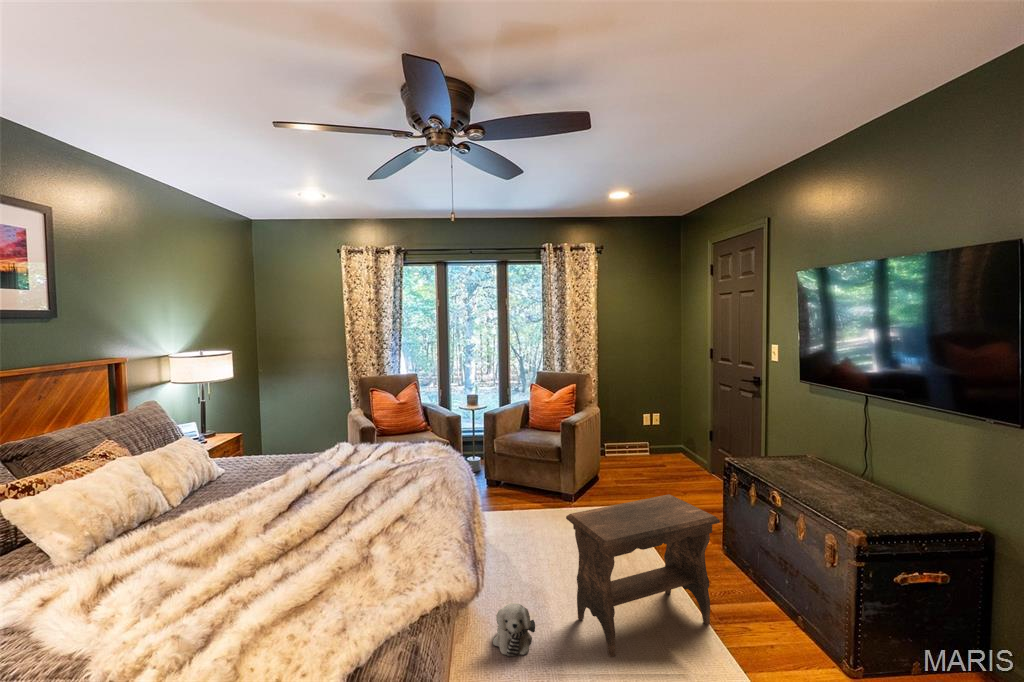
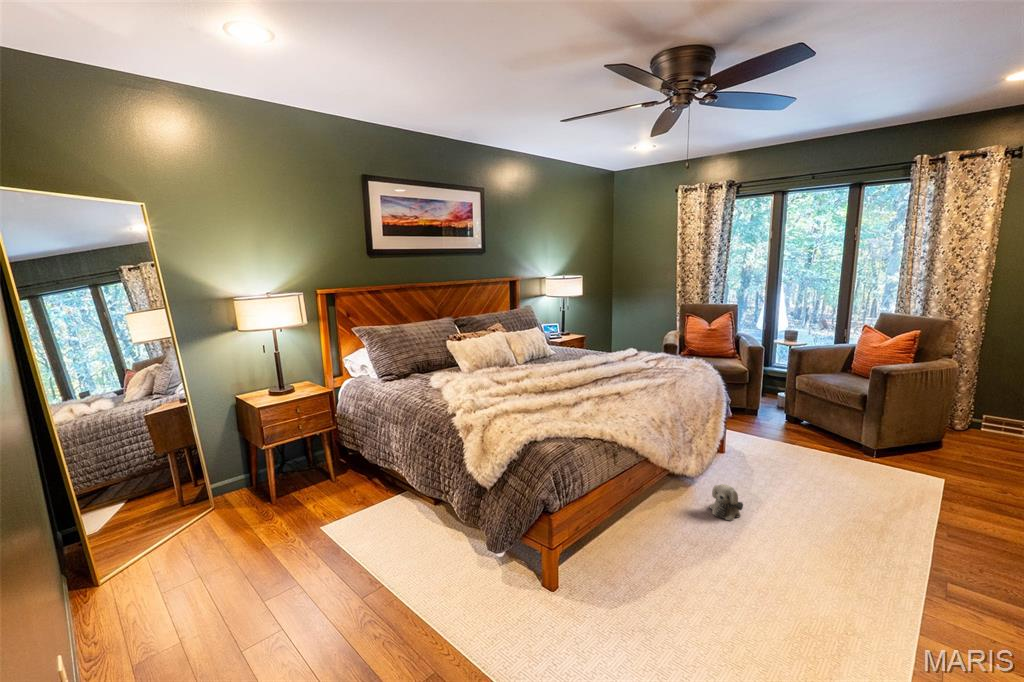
footstool: present [566,494,720,657] -> none [789,437,958,576]

